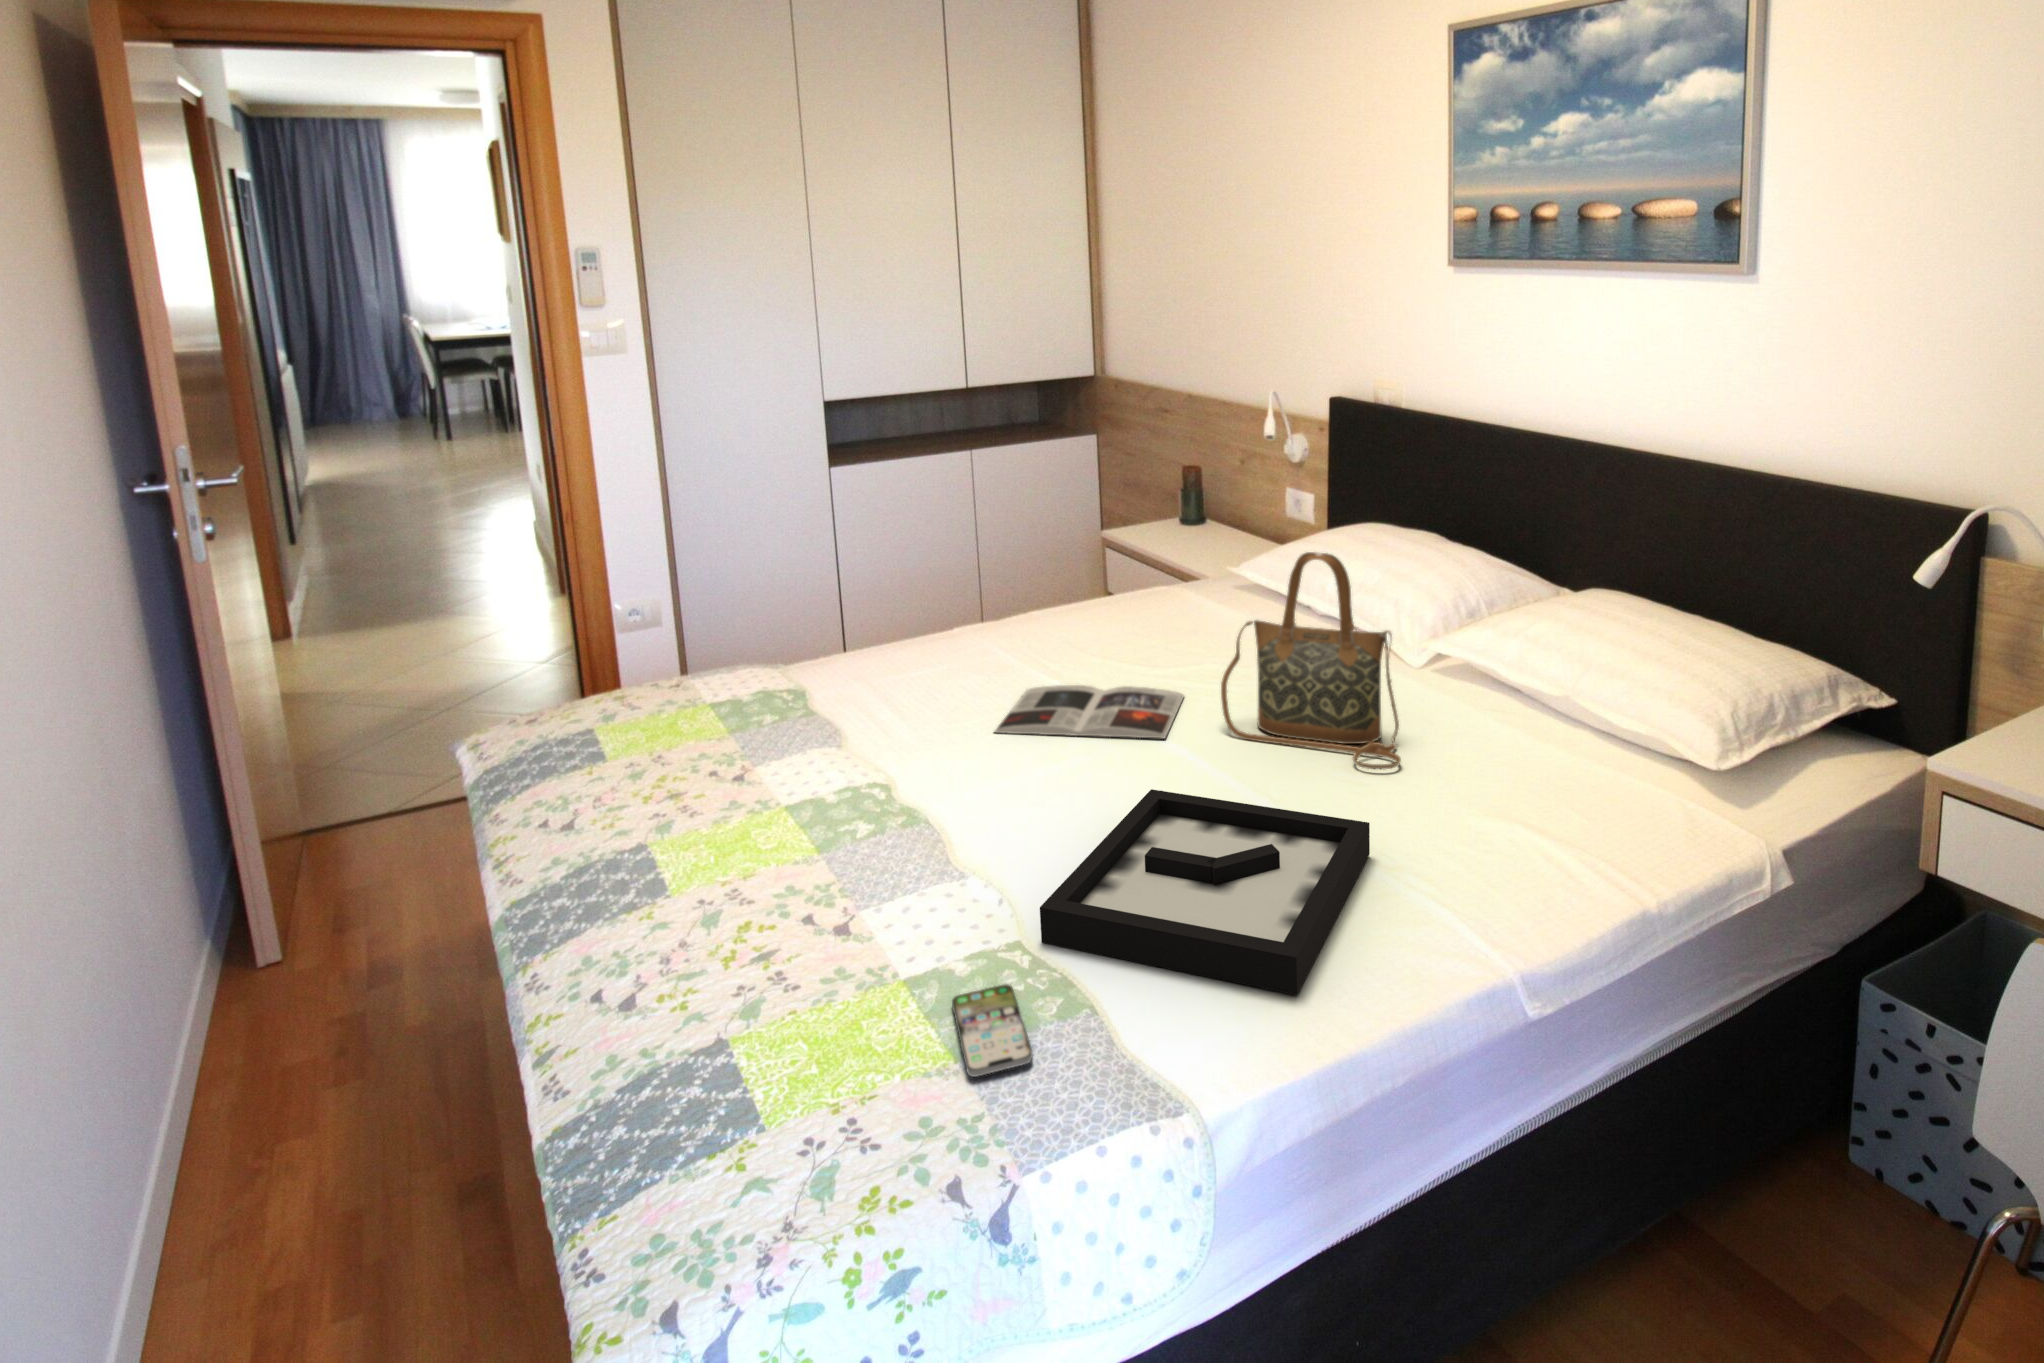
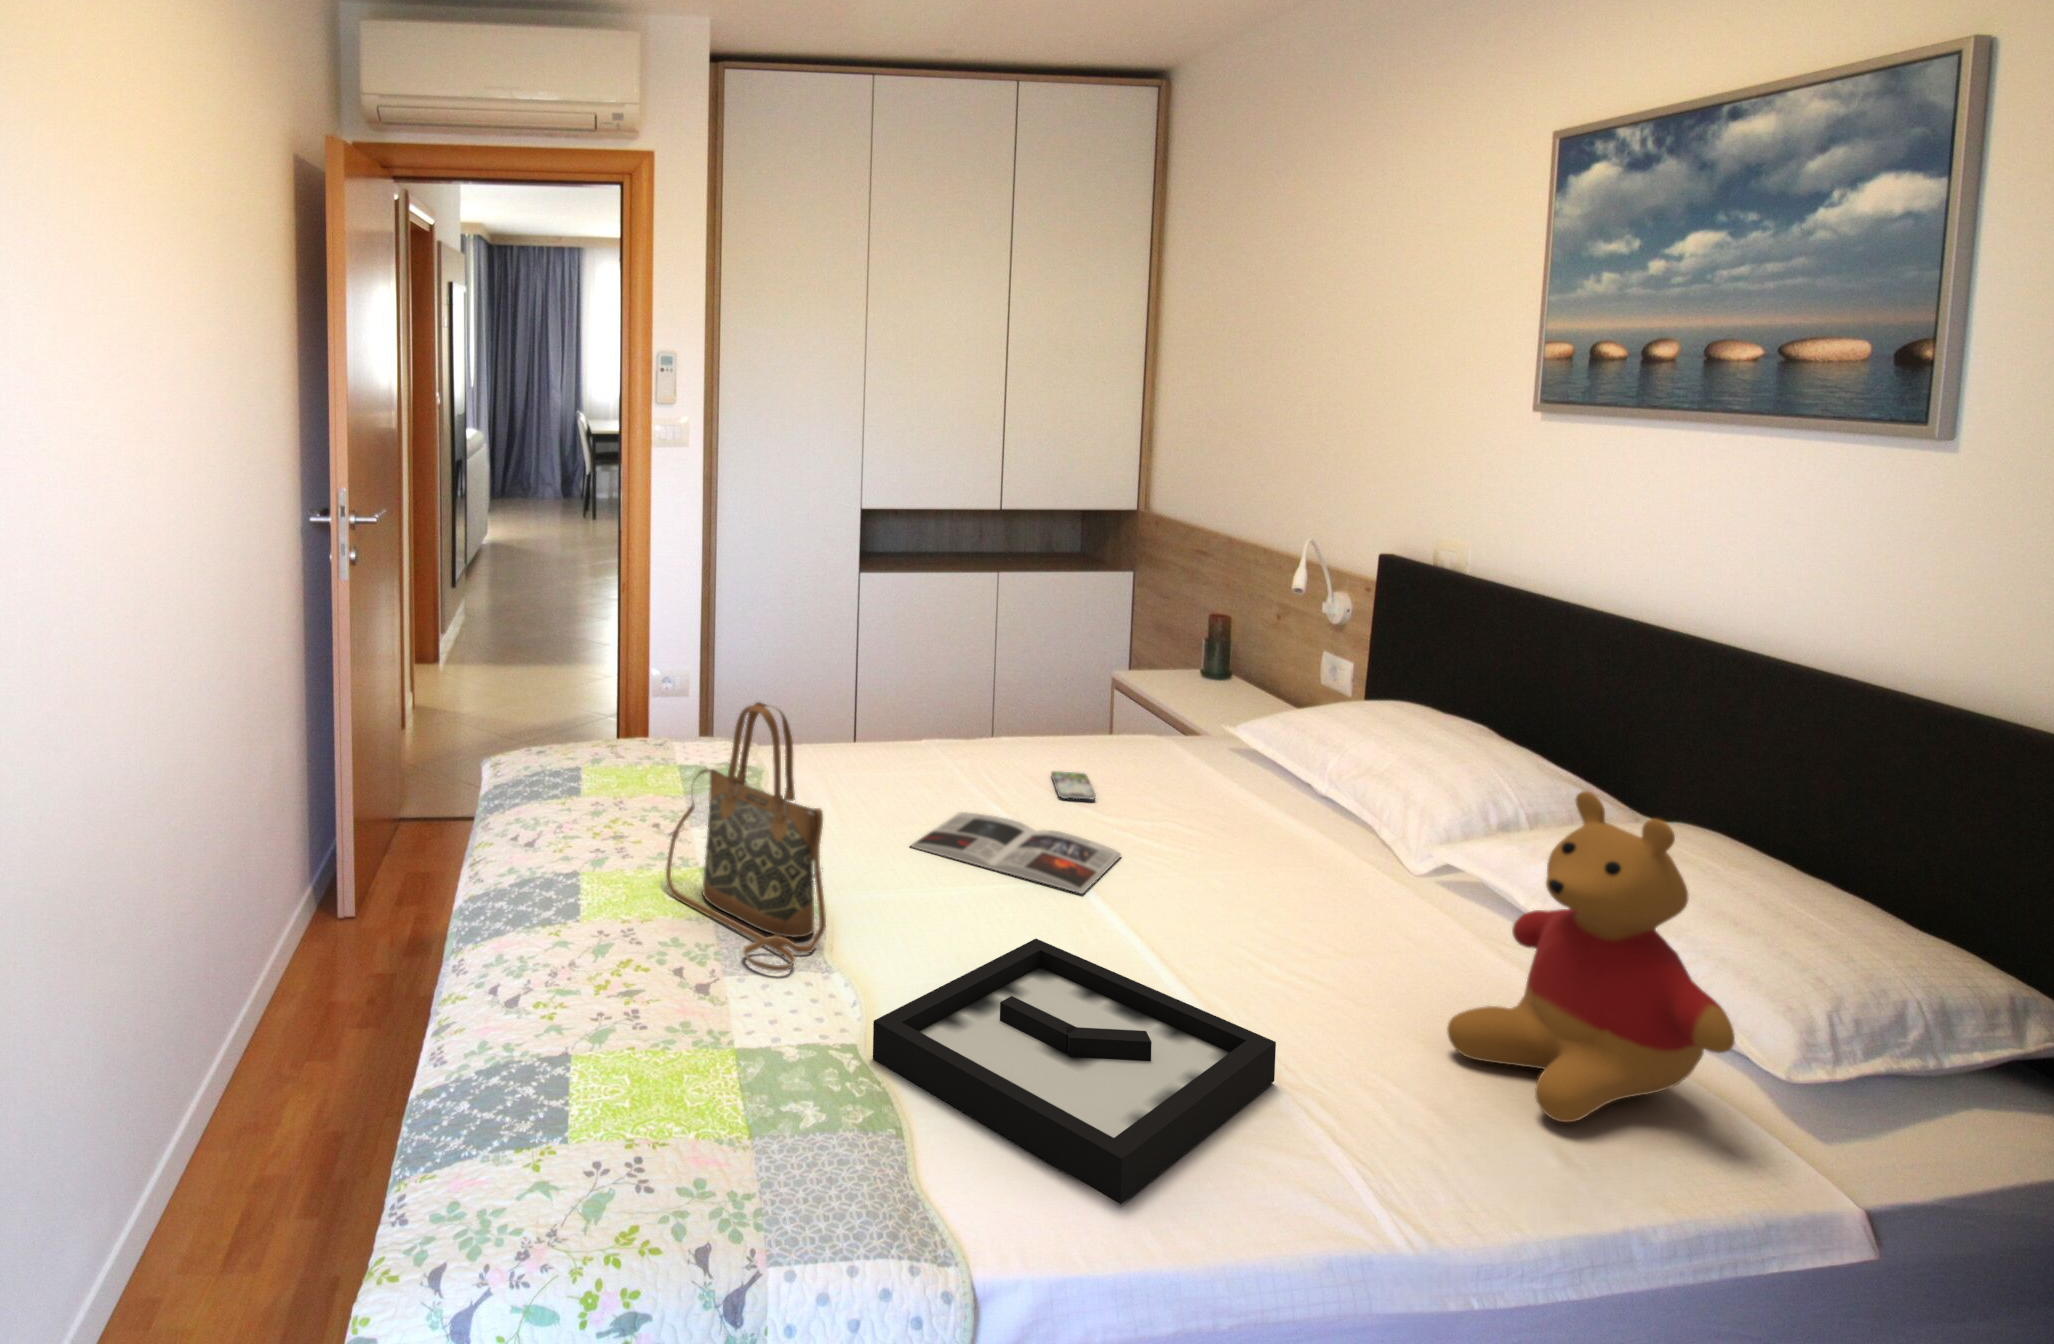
handbag: present [1221,552,1401,769] -> present [666,702,826,972]
stuffed bear: none [1474,570,1660,823] -> present [1447,791,1735,1122]
smartphone: present [952,985,1033,1077] -> present [1051,771,1096,800]

